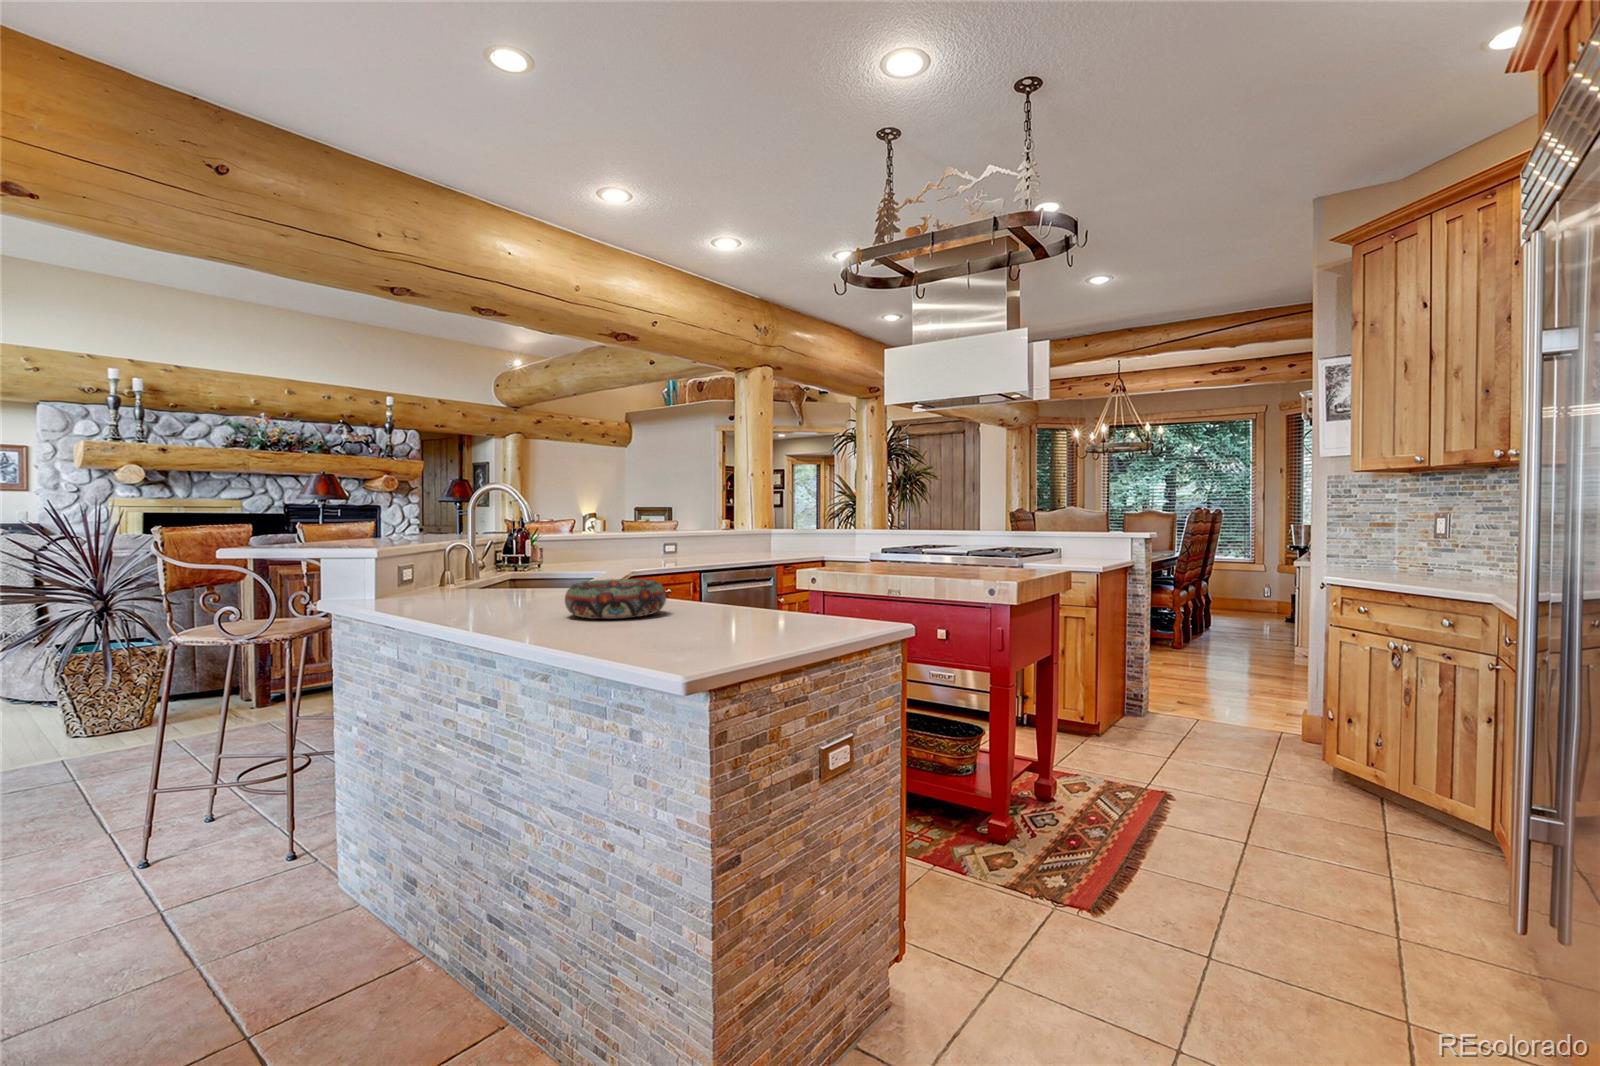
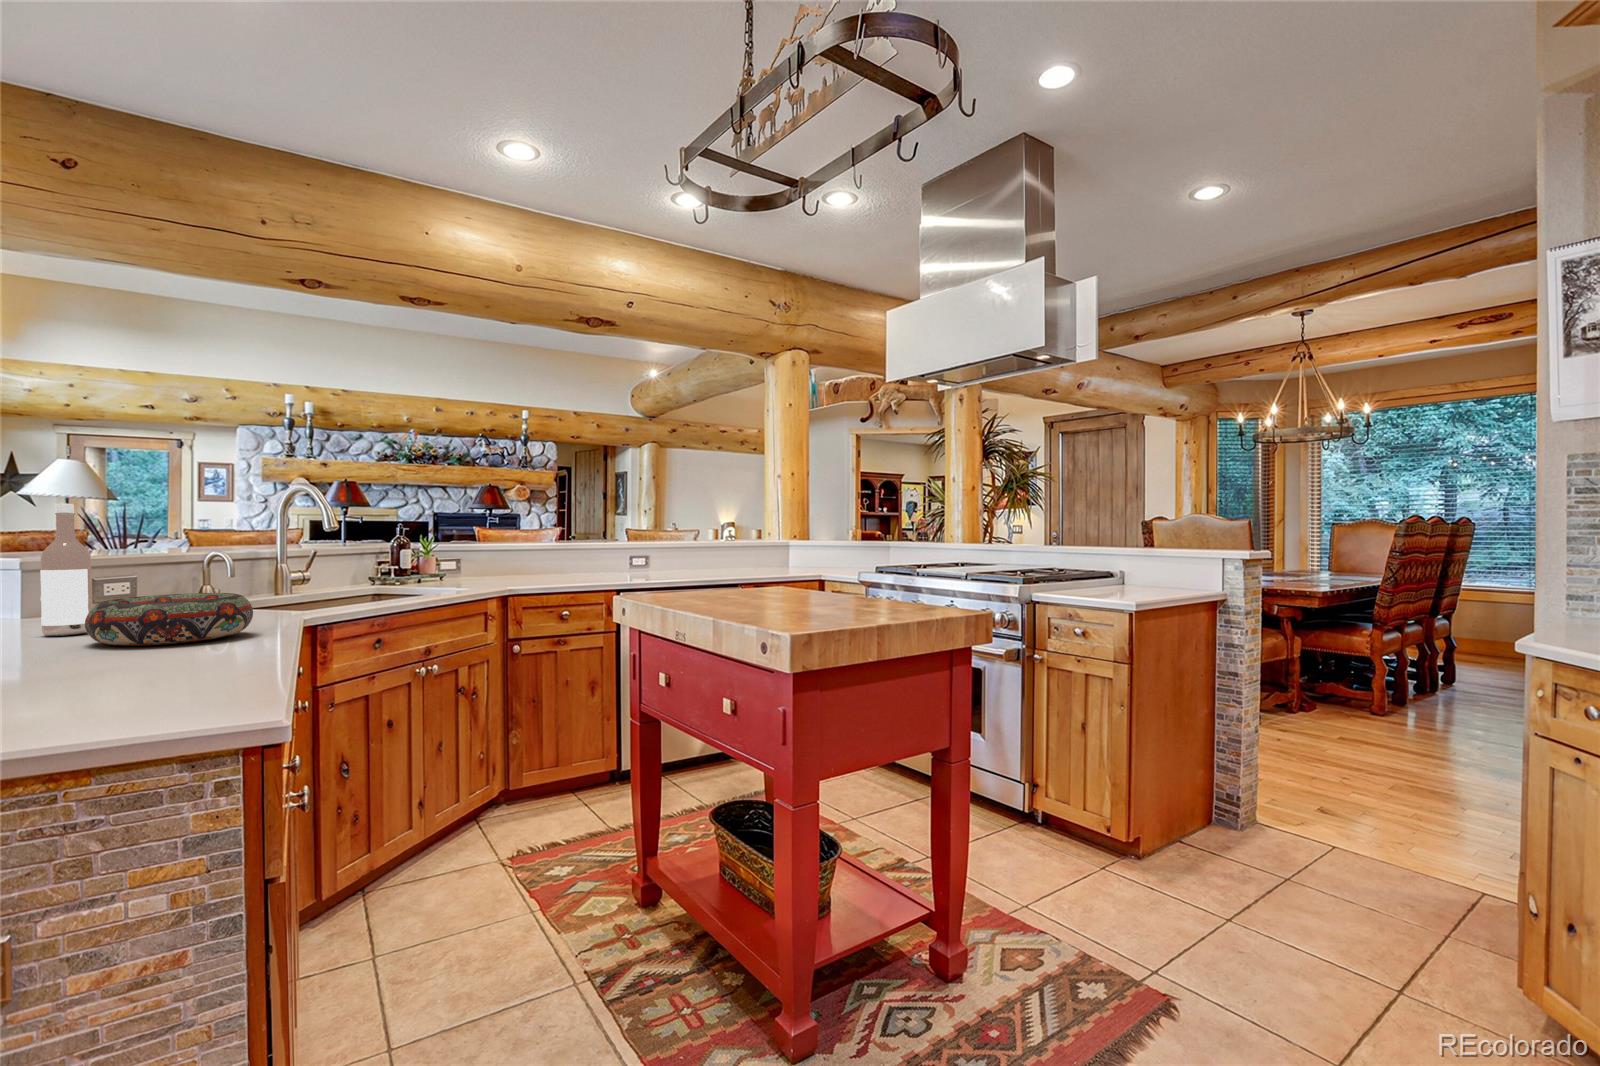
wine bottle: none [483,510,517,619] -> present [40,504,92,636]

